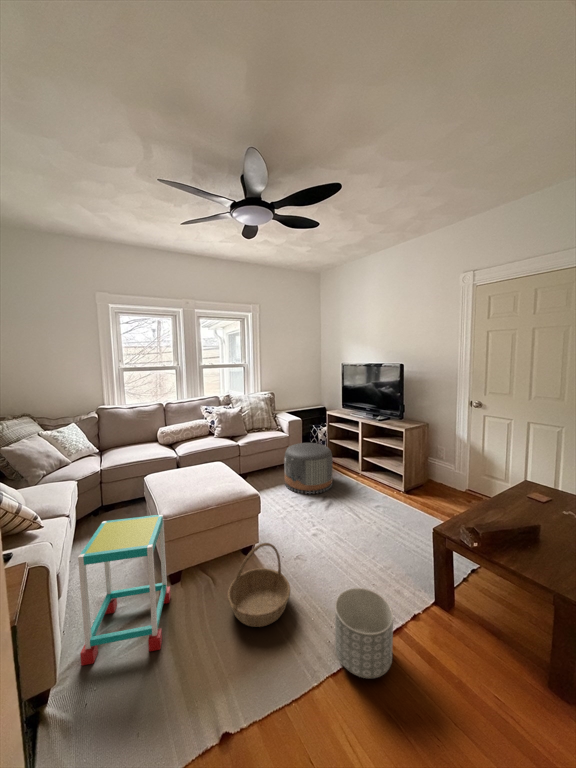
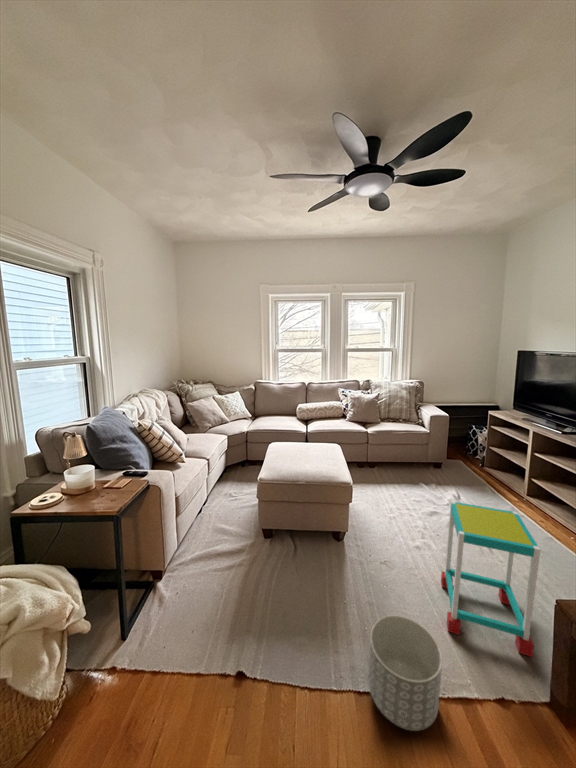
pouf: present [284,443,333,494] -> none [411,443,475,505]
side table: present [78,514,171,665] -> present [441,501,540,657]
basket: present [228,543,290,627] -> none [292,531,354,609]

